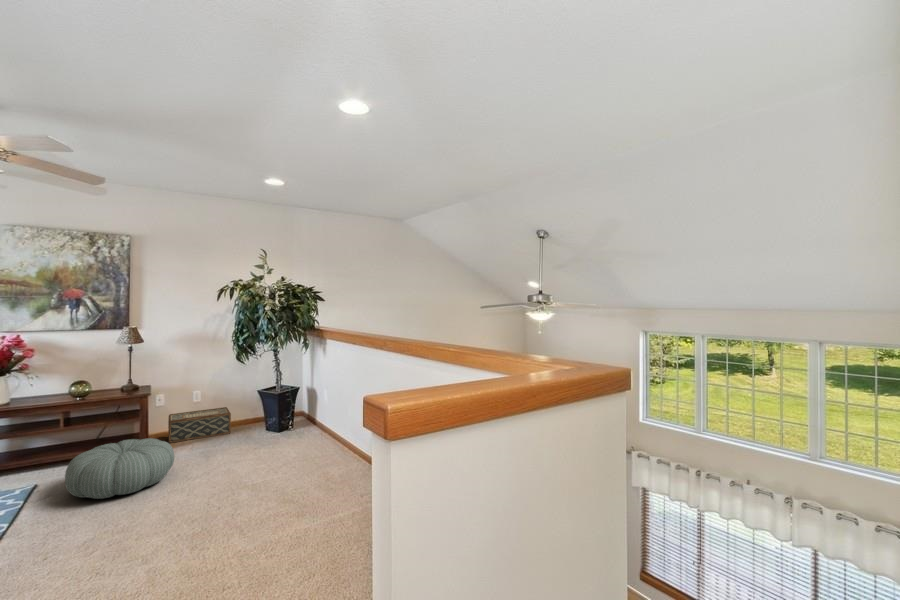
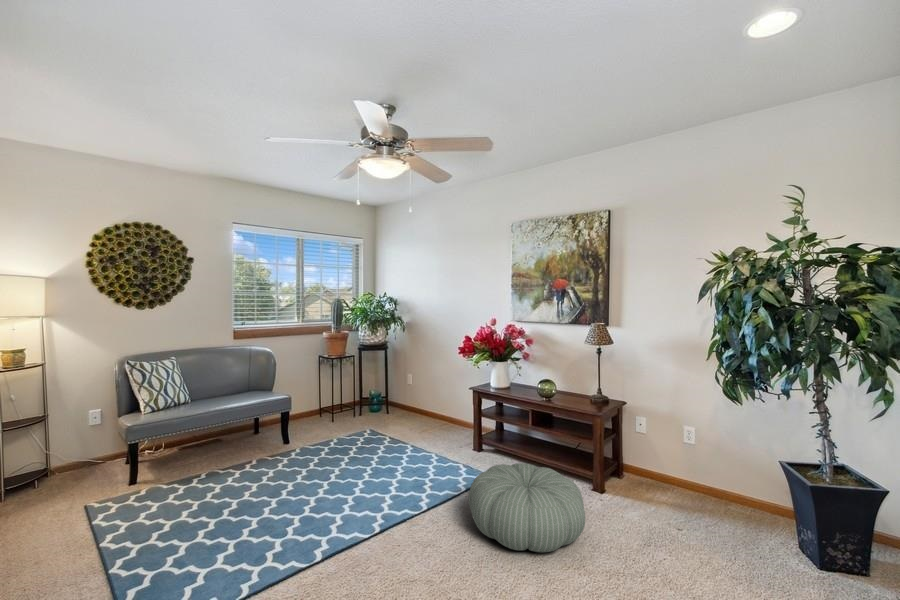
woven basket: present [168,407,231,443] -> none [632,451,734,523]

